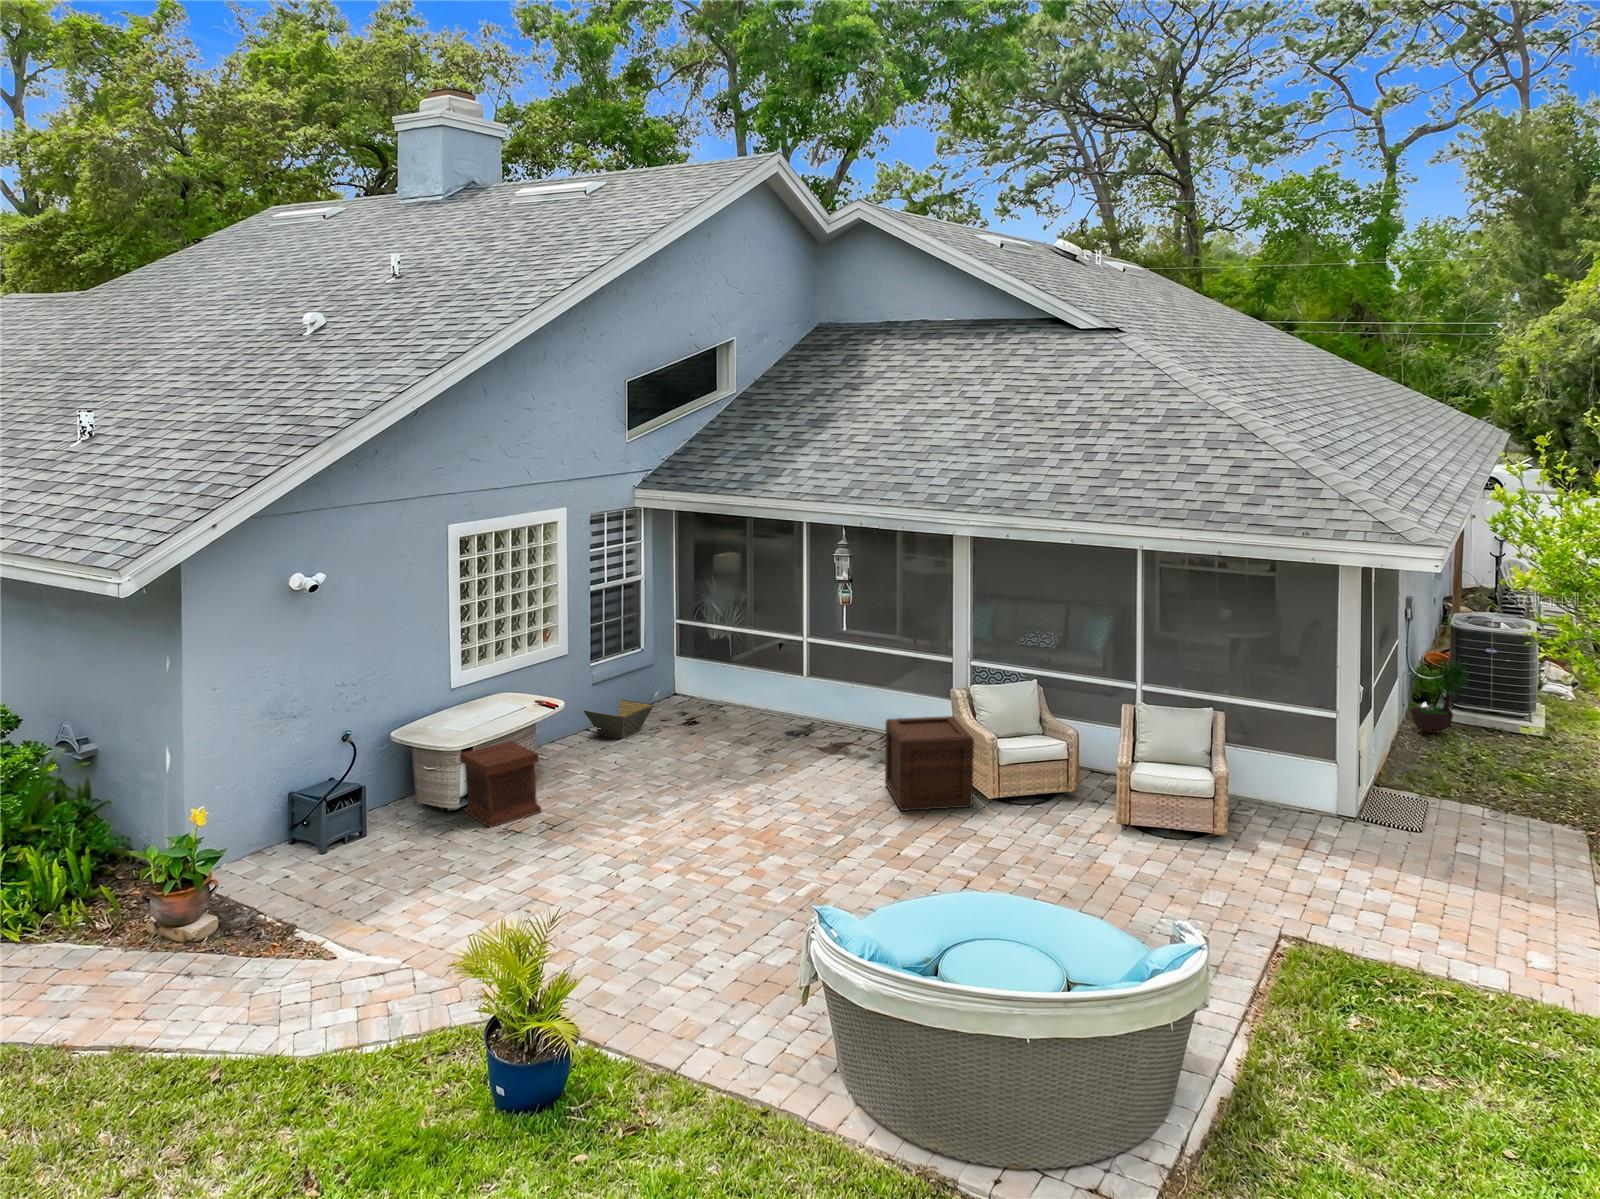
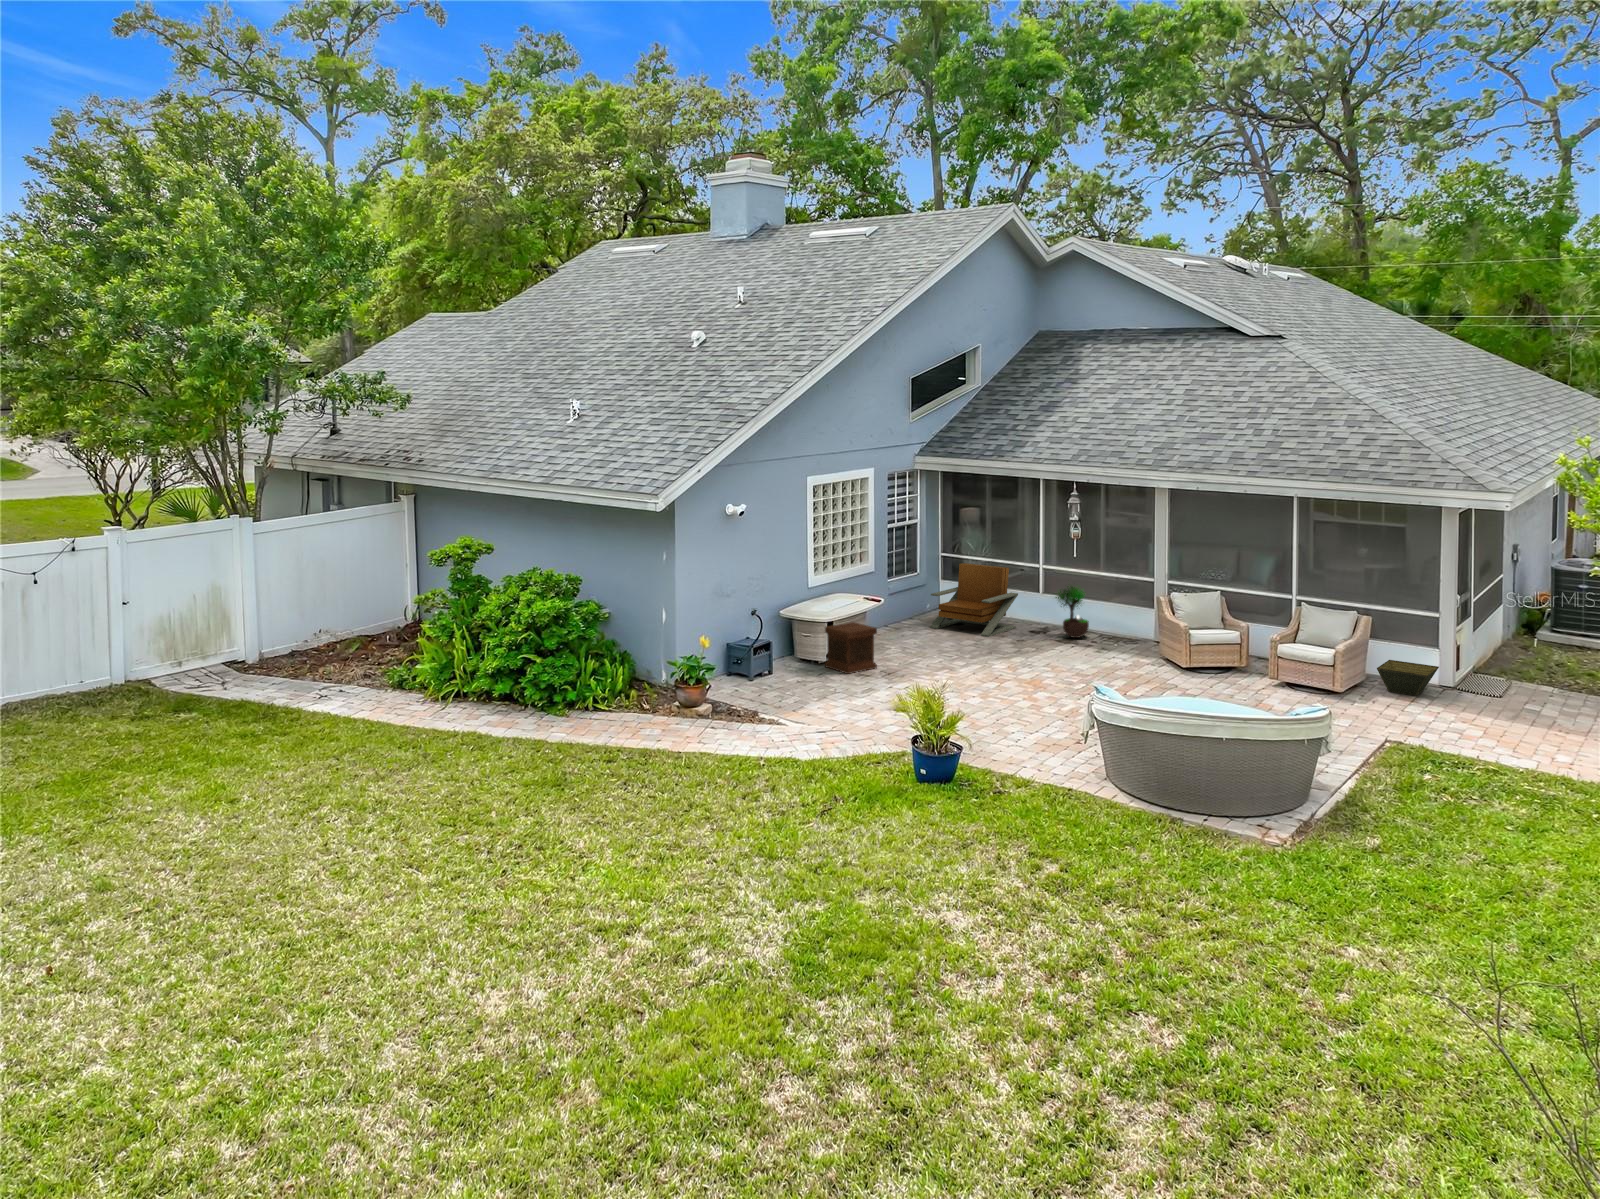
lounge chair: none [659,632,779,739] -> present [930,563,1018,637]
potted tree: present [1411,660,1470,733] -> present [1056,586,1089,638]
basket: present [584,699,654,739] -> present [1377,660,1439,696]
wooden crate: present [885,716,974,811] -> none [1109,614,1177,673]

